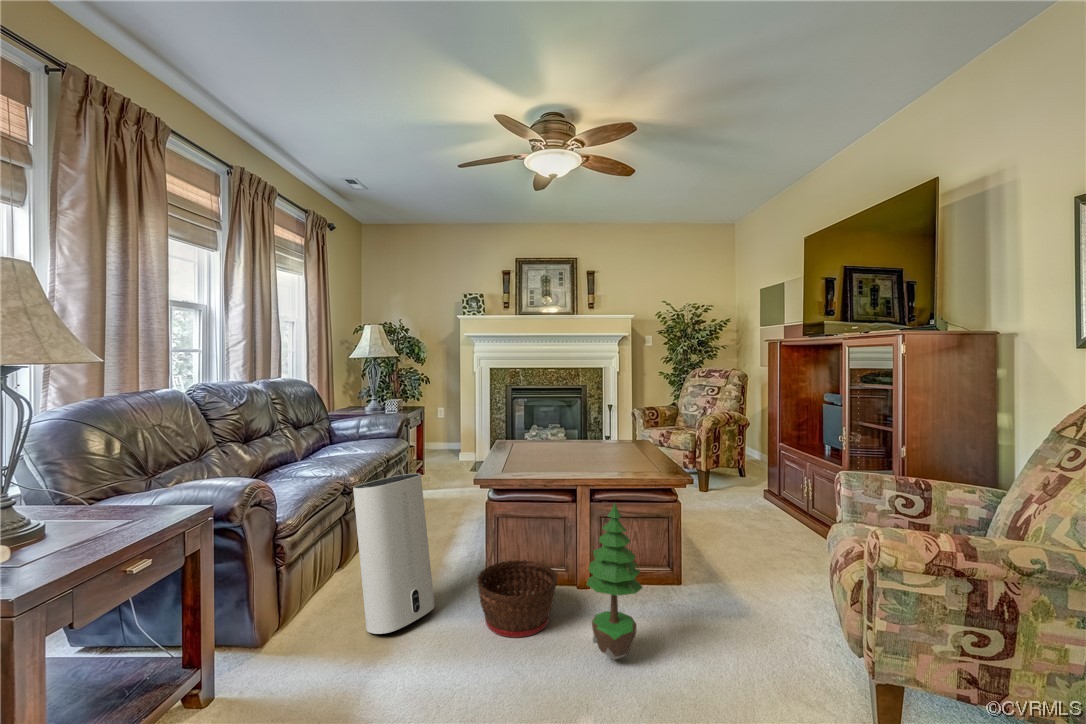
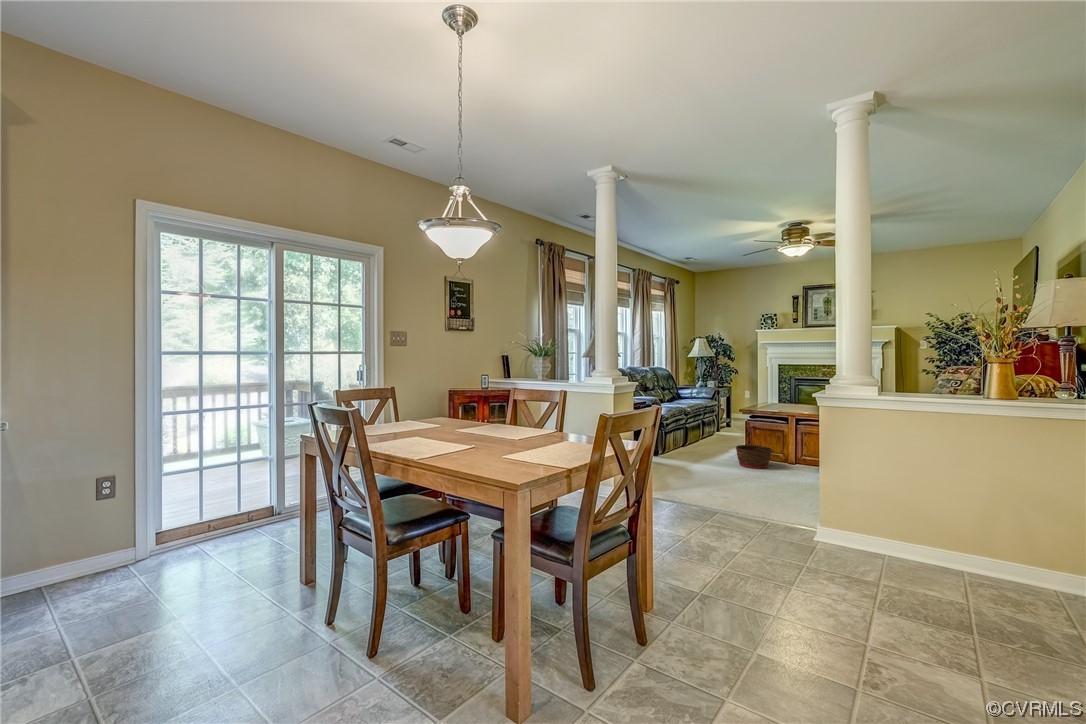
air purifier: present [353,474,435,634] -> none [688,404,720,460]
potted tree: present [586,503,643,660] -> none [775,414,800,477]

